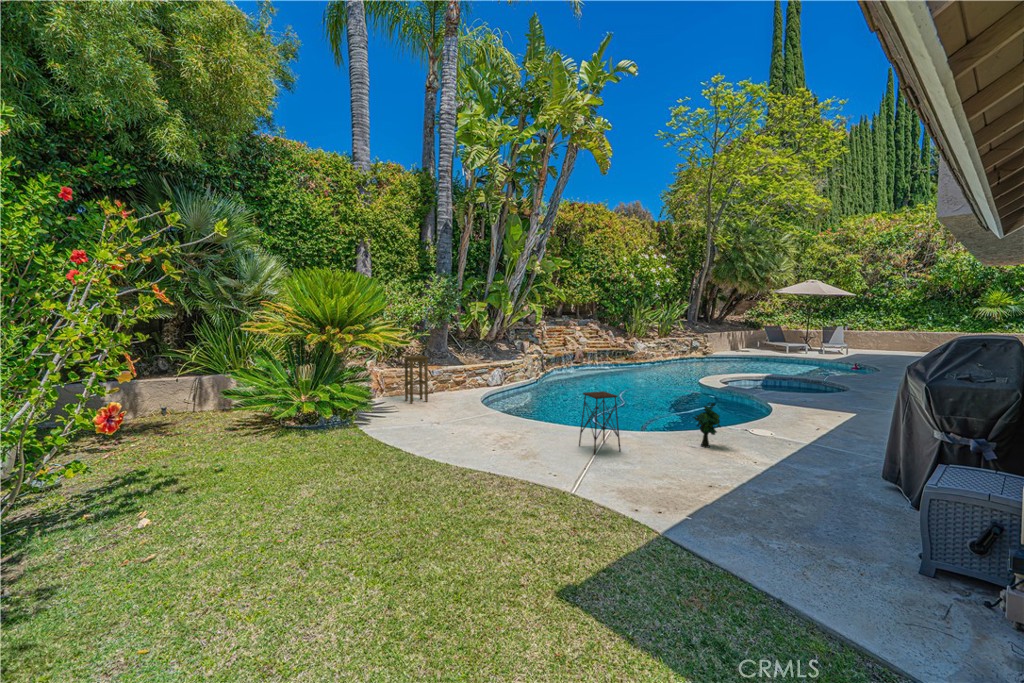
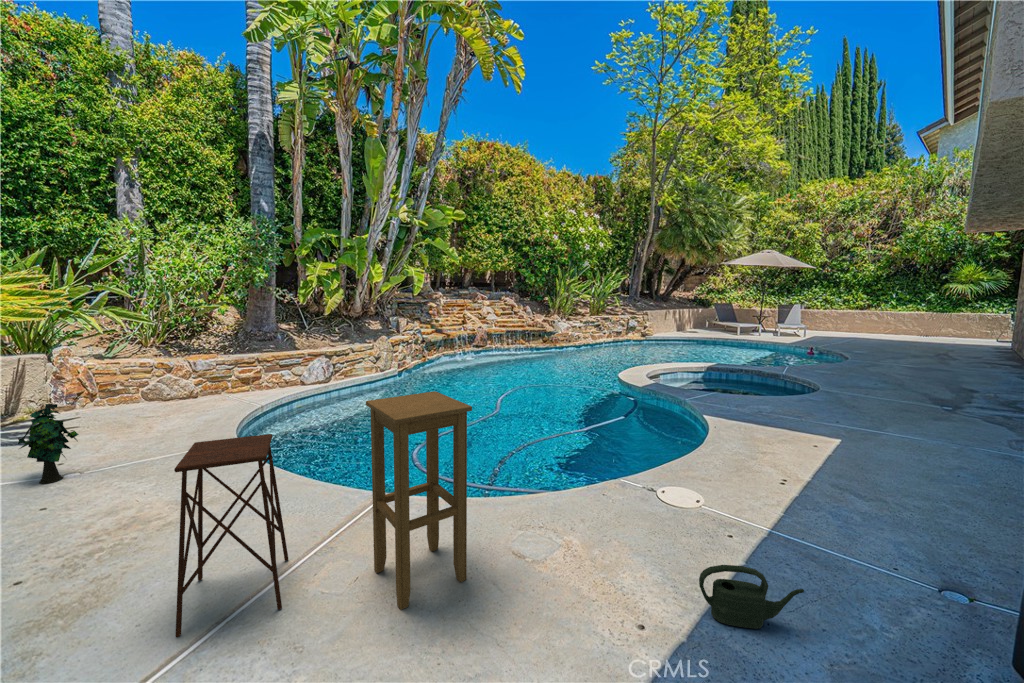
stool: present [404,355,428,404] -> present [366,391,472,610]
decorative plant: present [693,403,721,448] -> present [18,404,79,484]
watering can: none [776,437,816,459] -> present [699,565,804,629]

